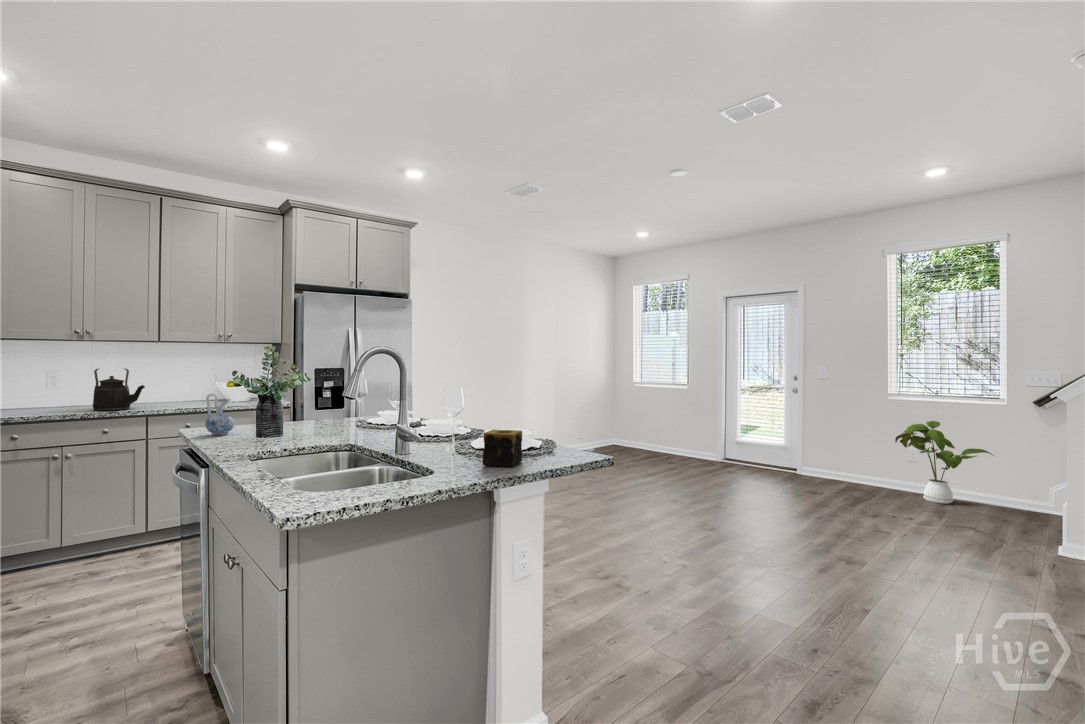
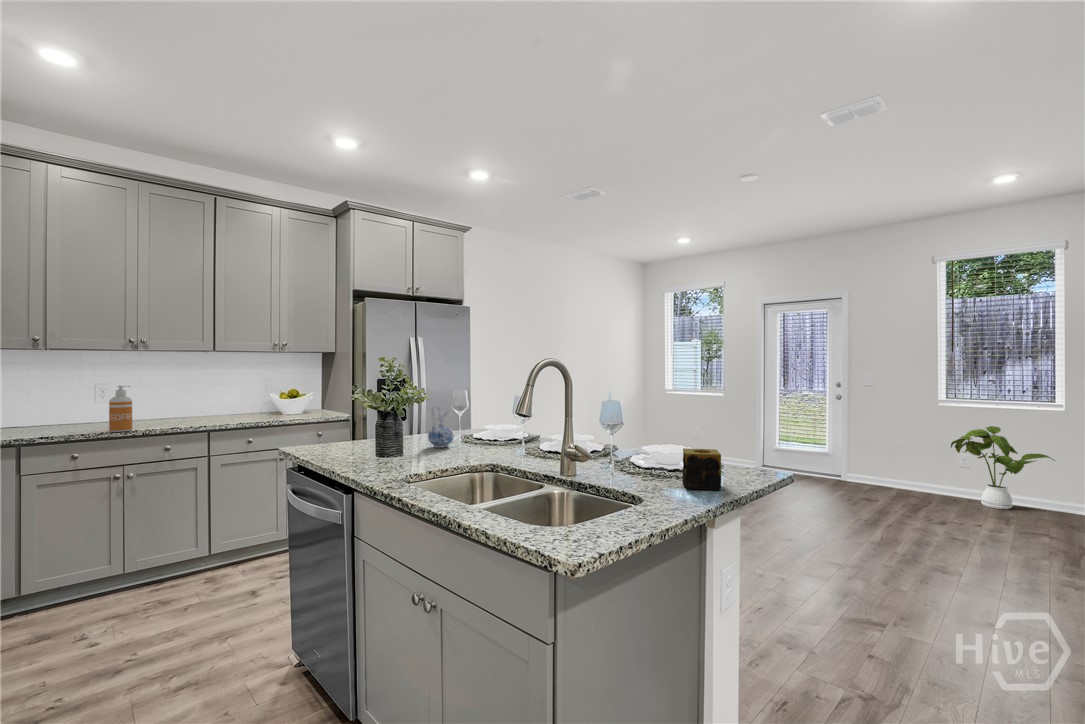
kettle: present [93,369,145,411] -> none [152,381,207,426]
soap dispenser: none [48,372,70,415] -> present [109,386,132,432]
ceramic pitcher: present [205,394,234,435] -> present [428,405,454,448]

